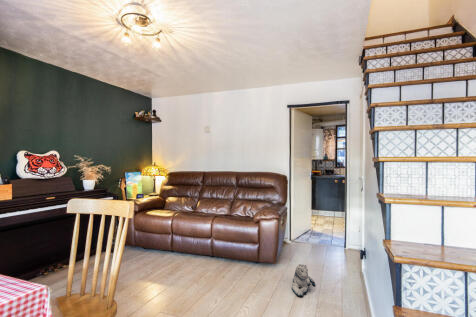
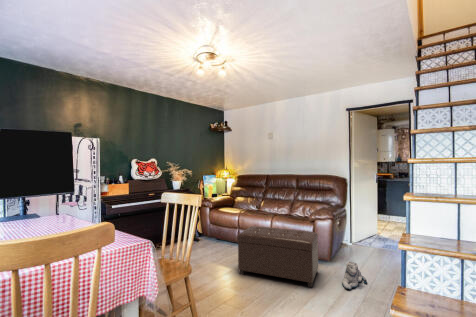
ottoman: none [174,232,265,300] -> present [238,226,318,287]

